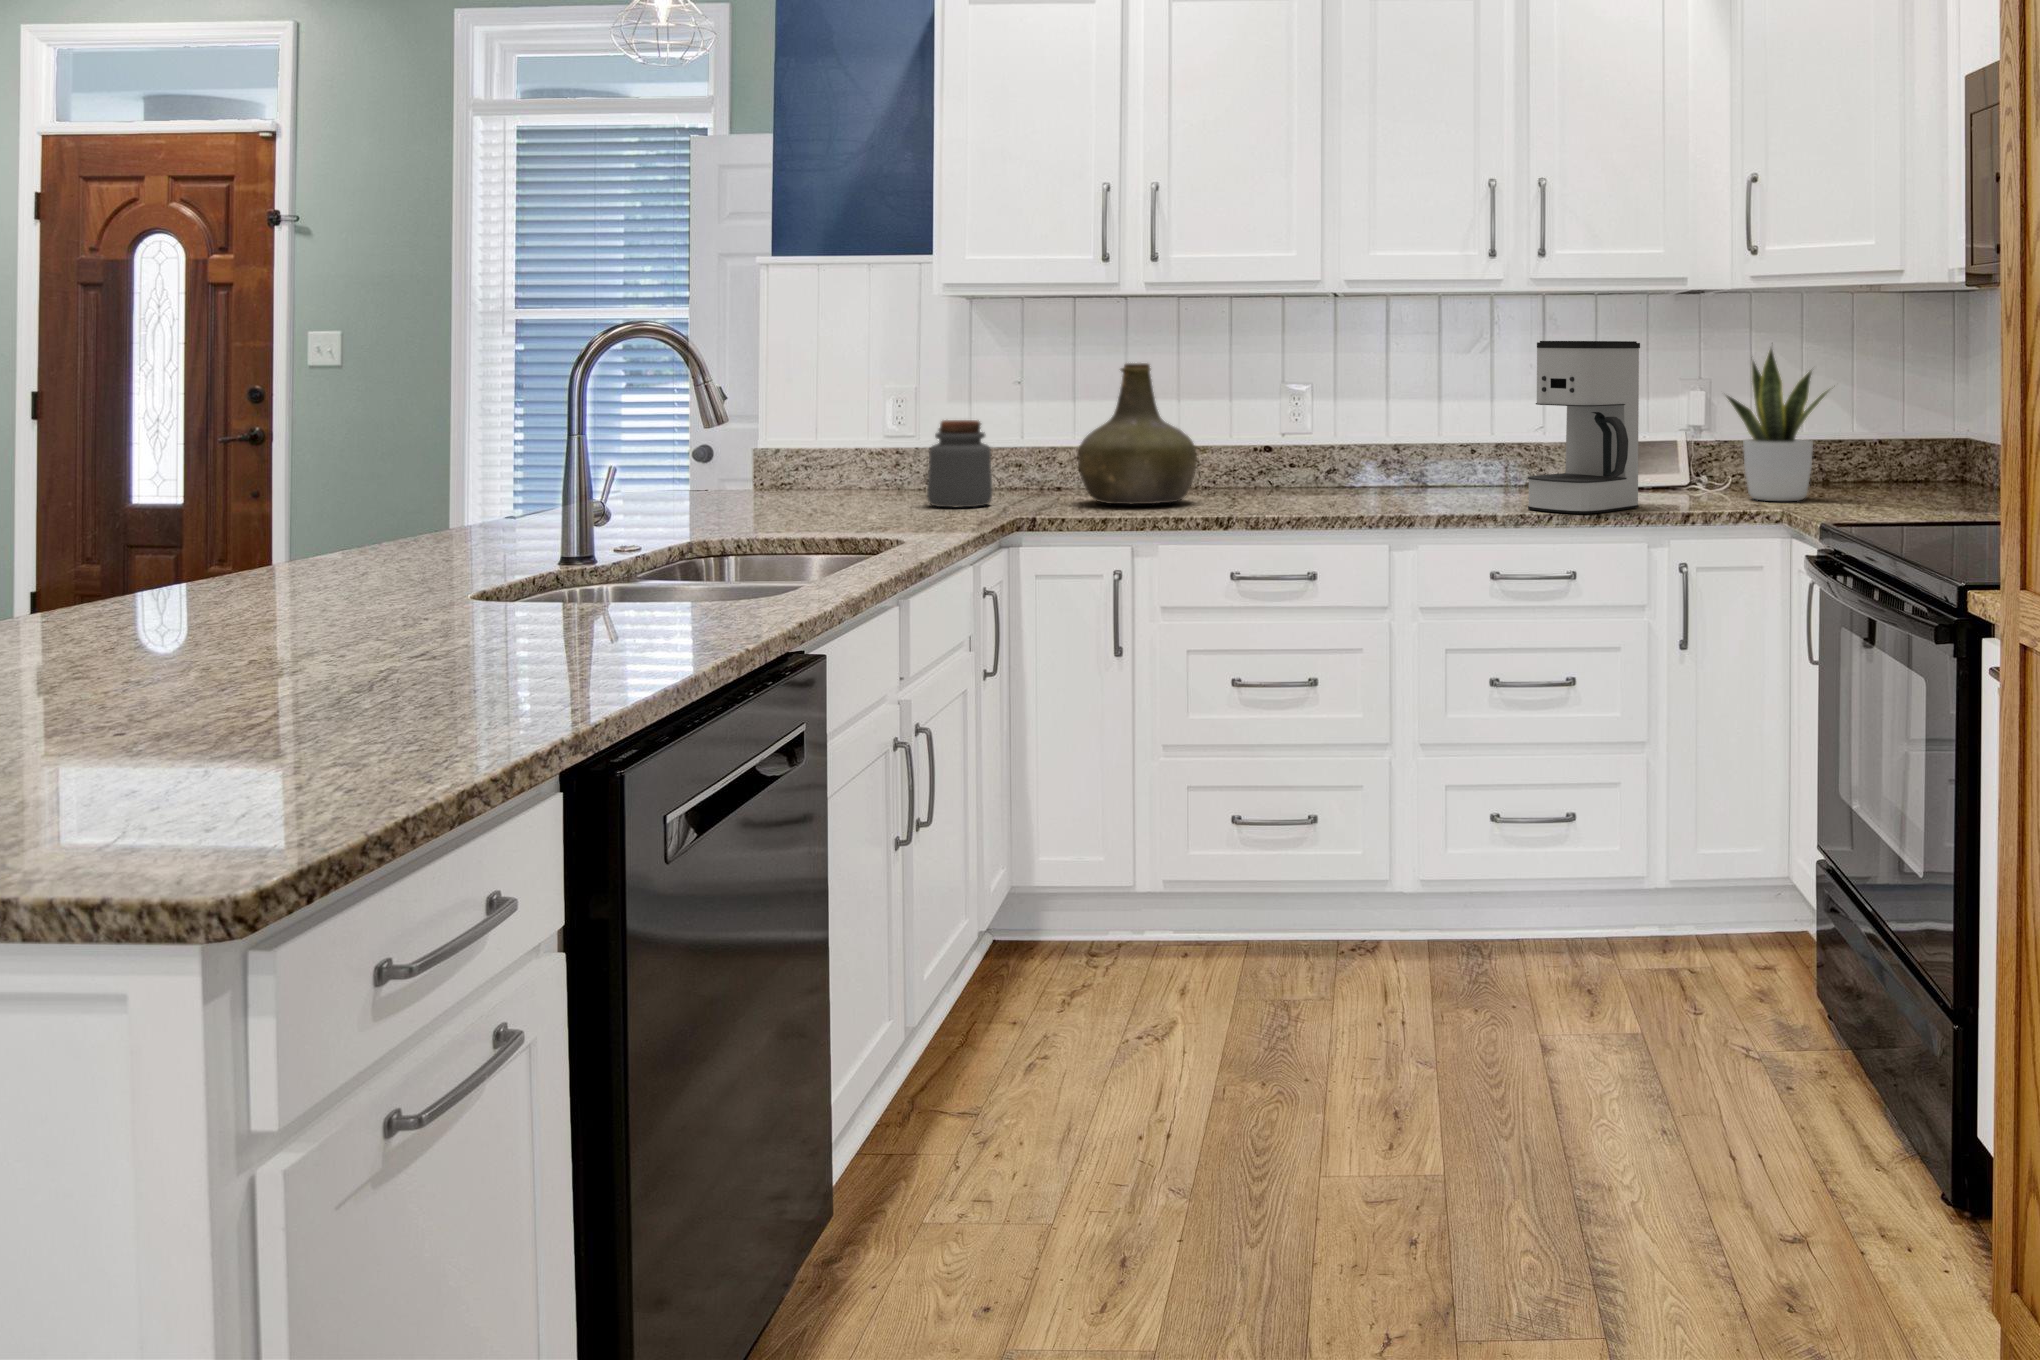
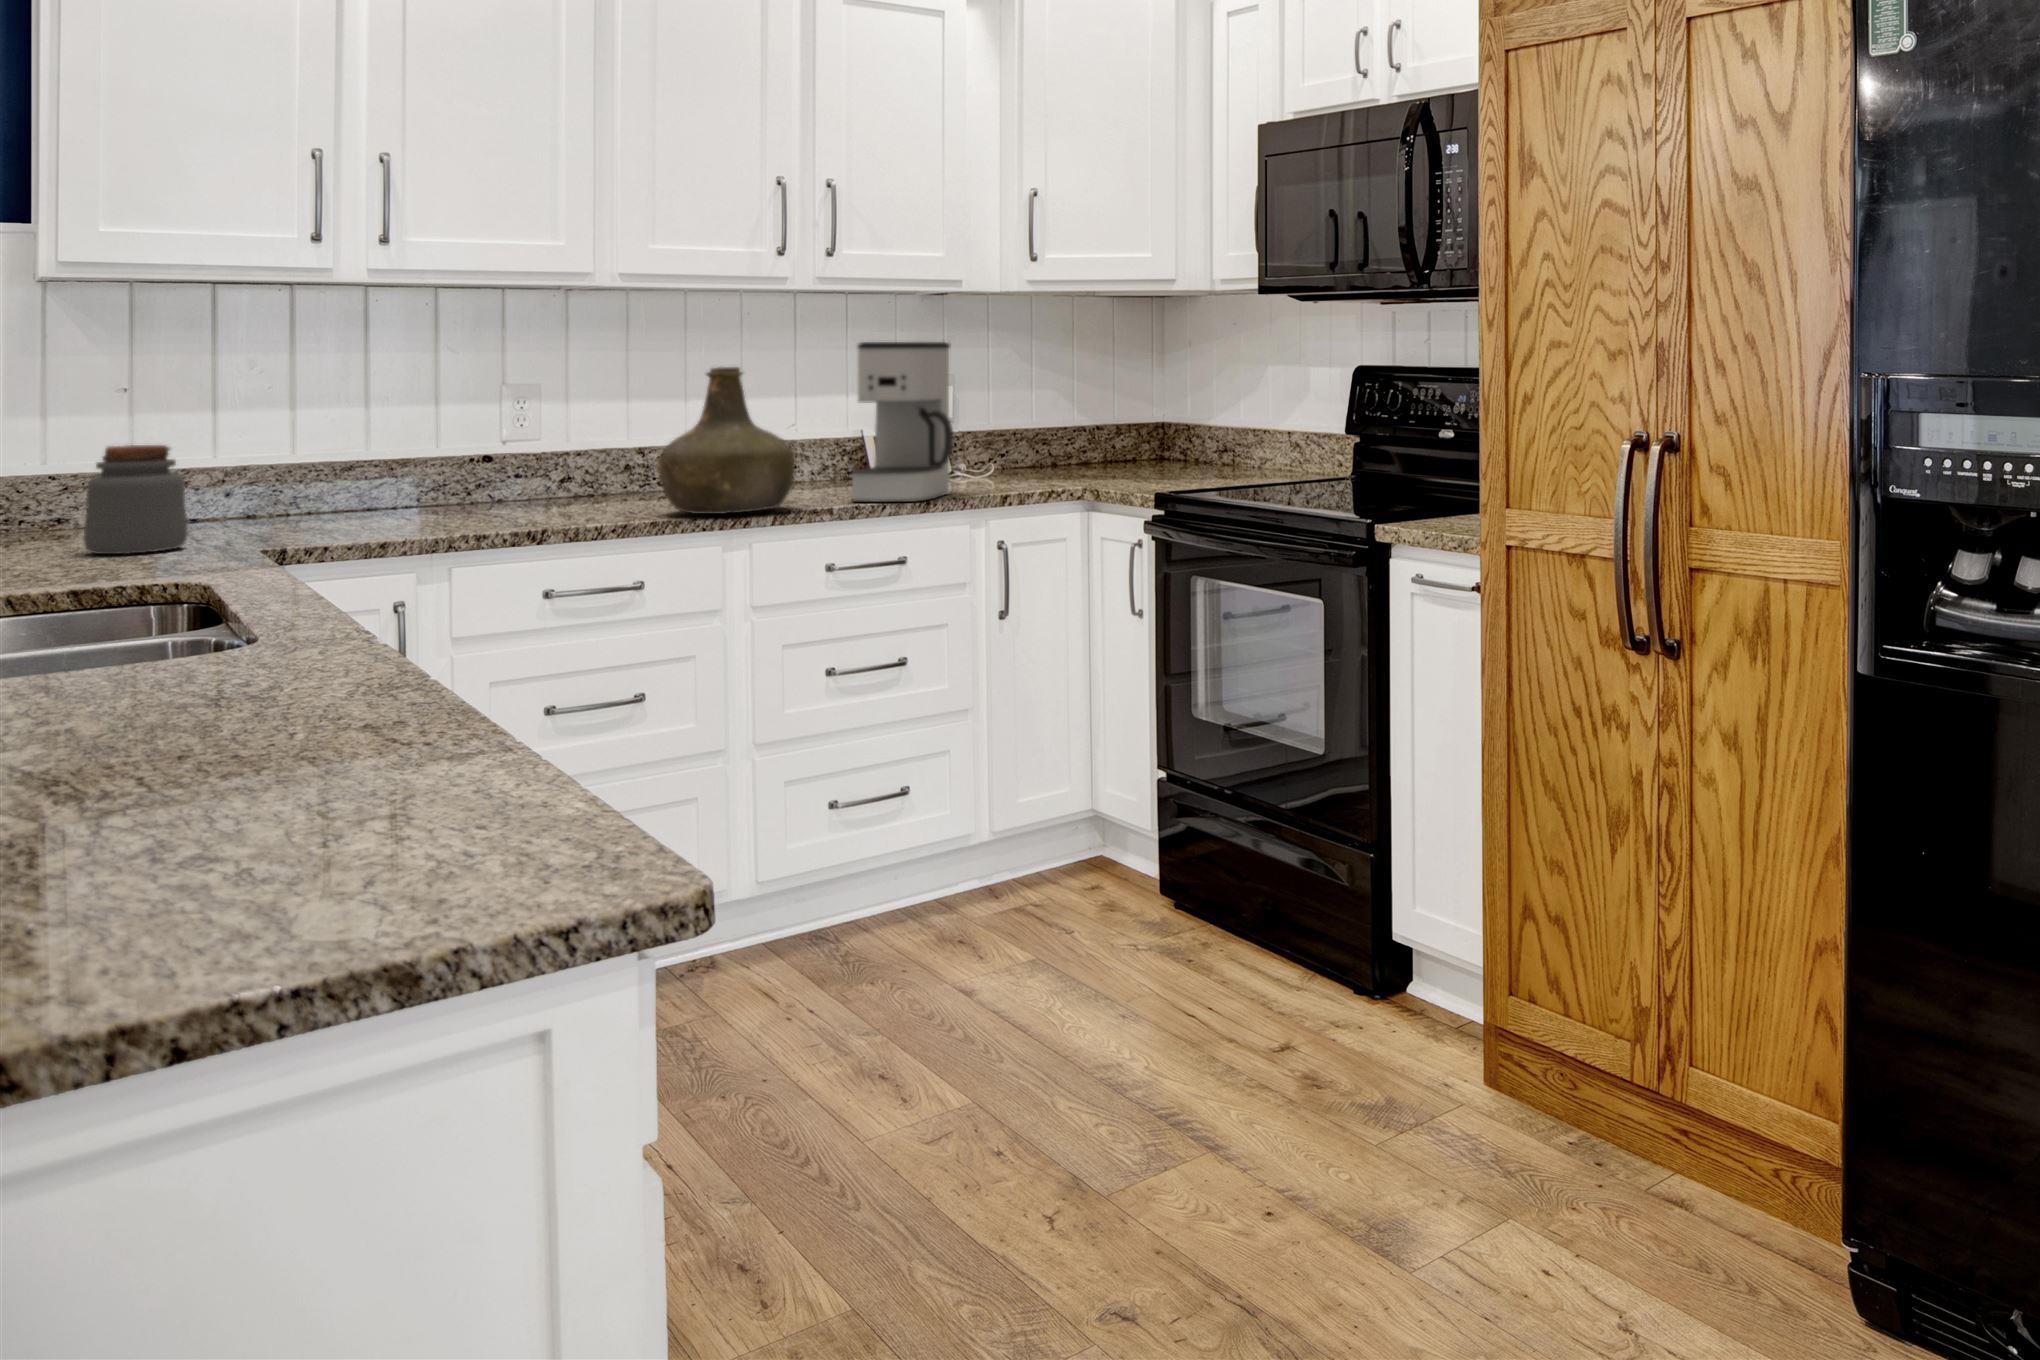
potted plant: present [1727,349,1829,501] -> none [994,341,1101,481]
bottle: present [1078,363,1197,504] -> present [658,367,795,514]

